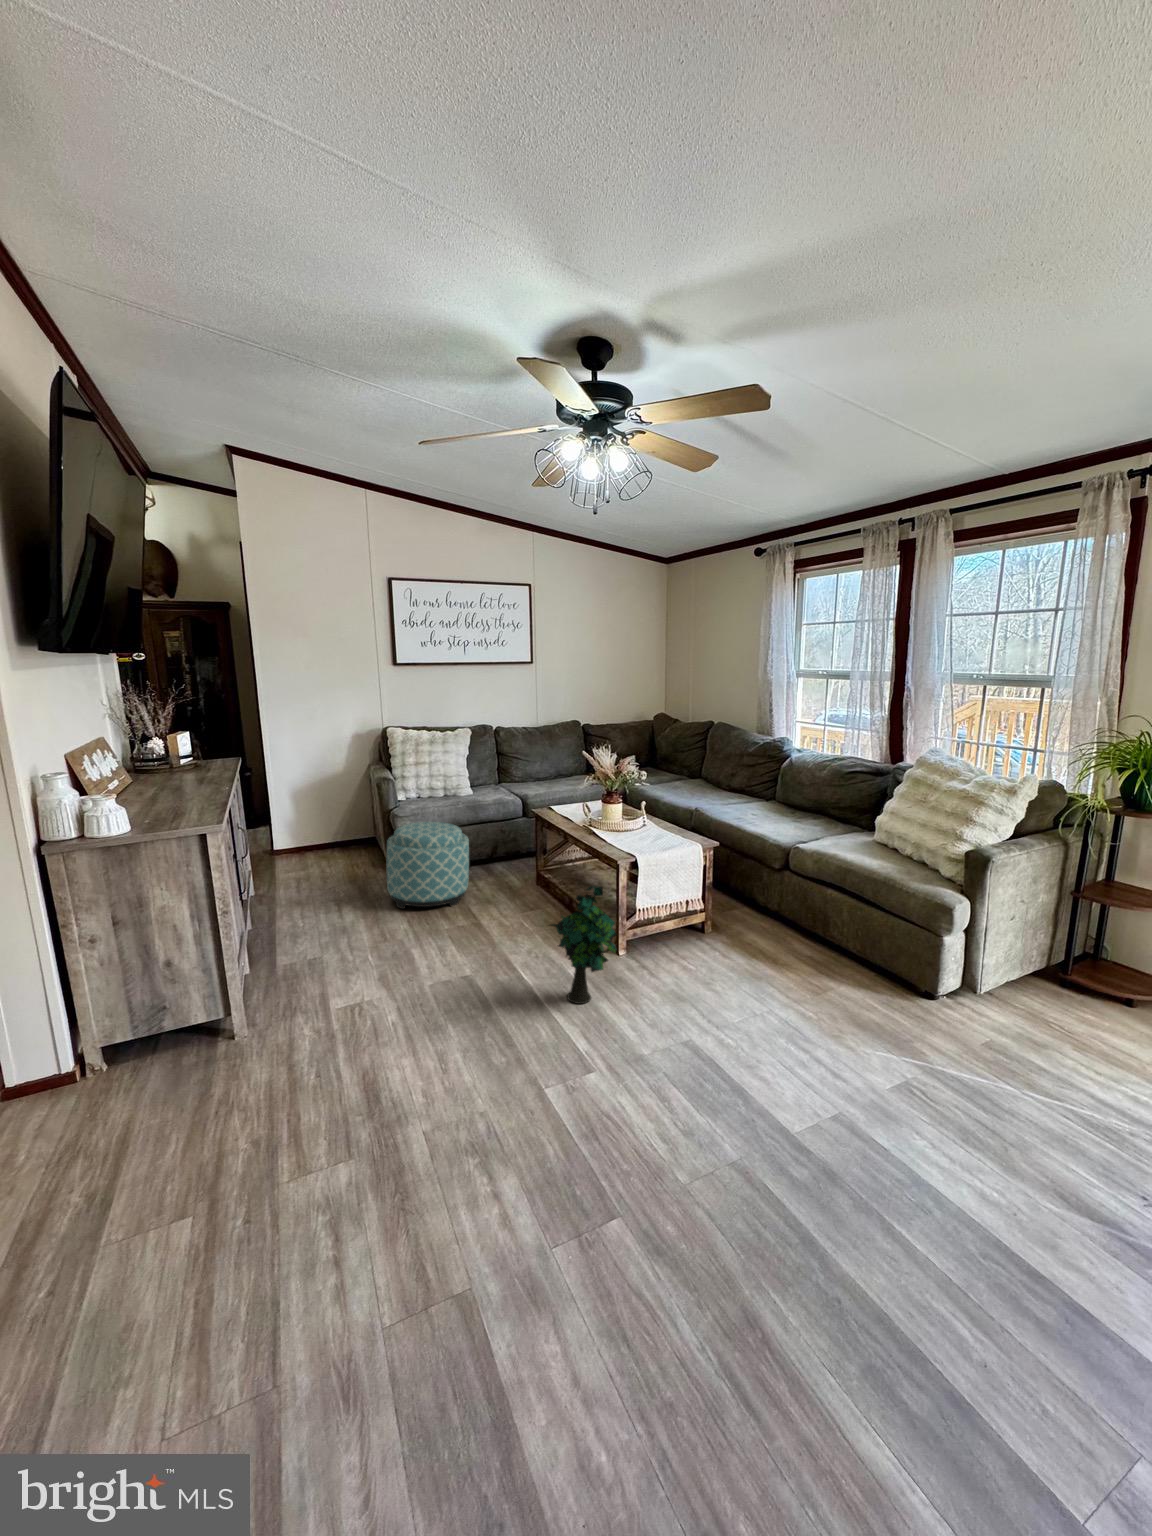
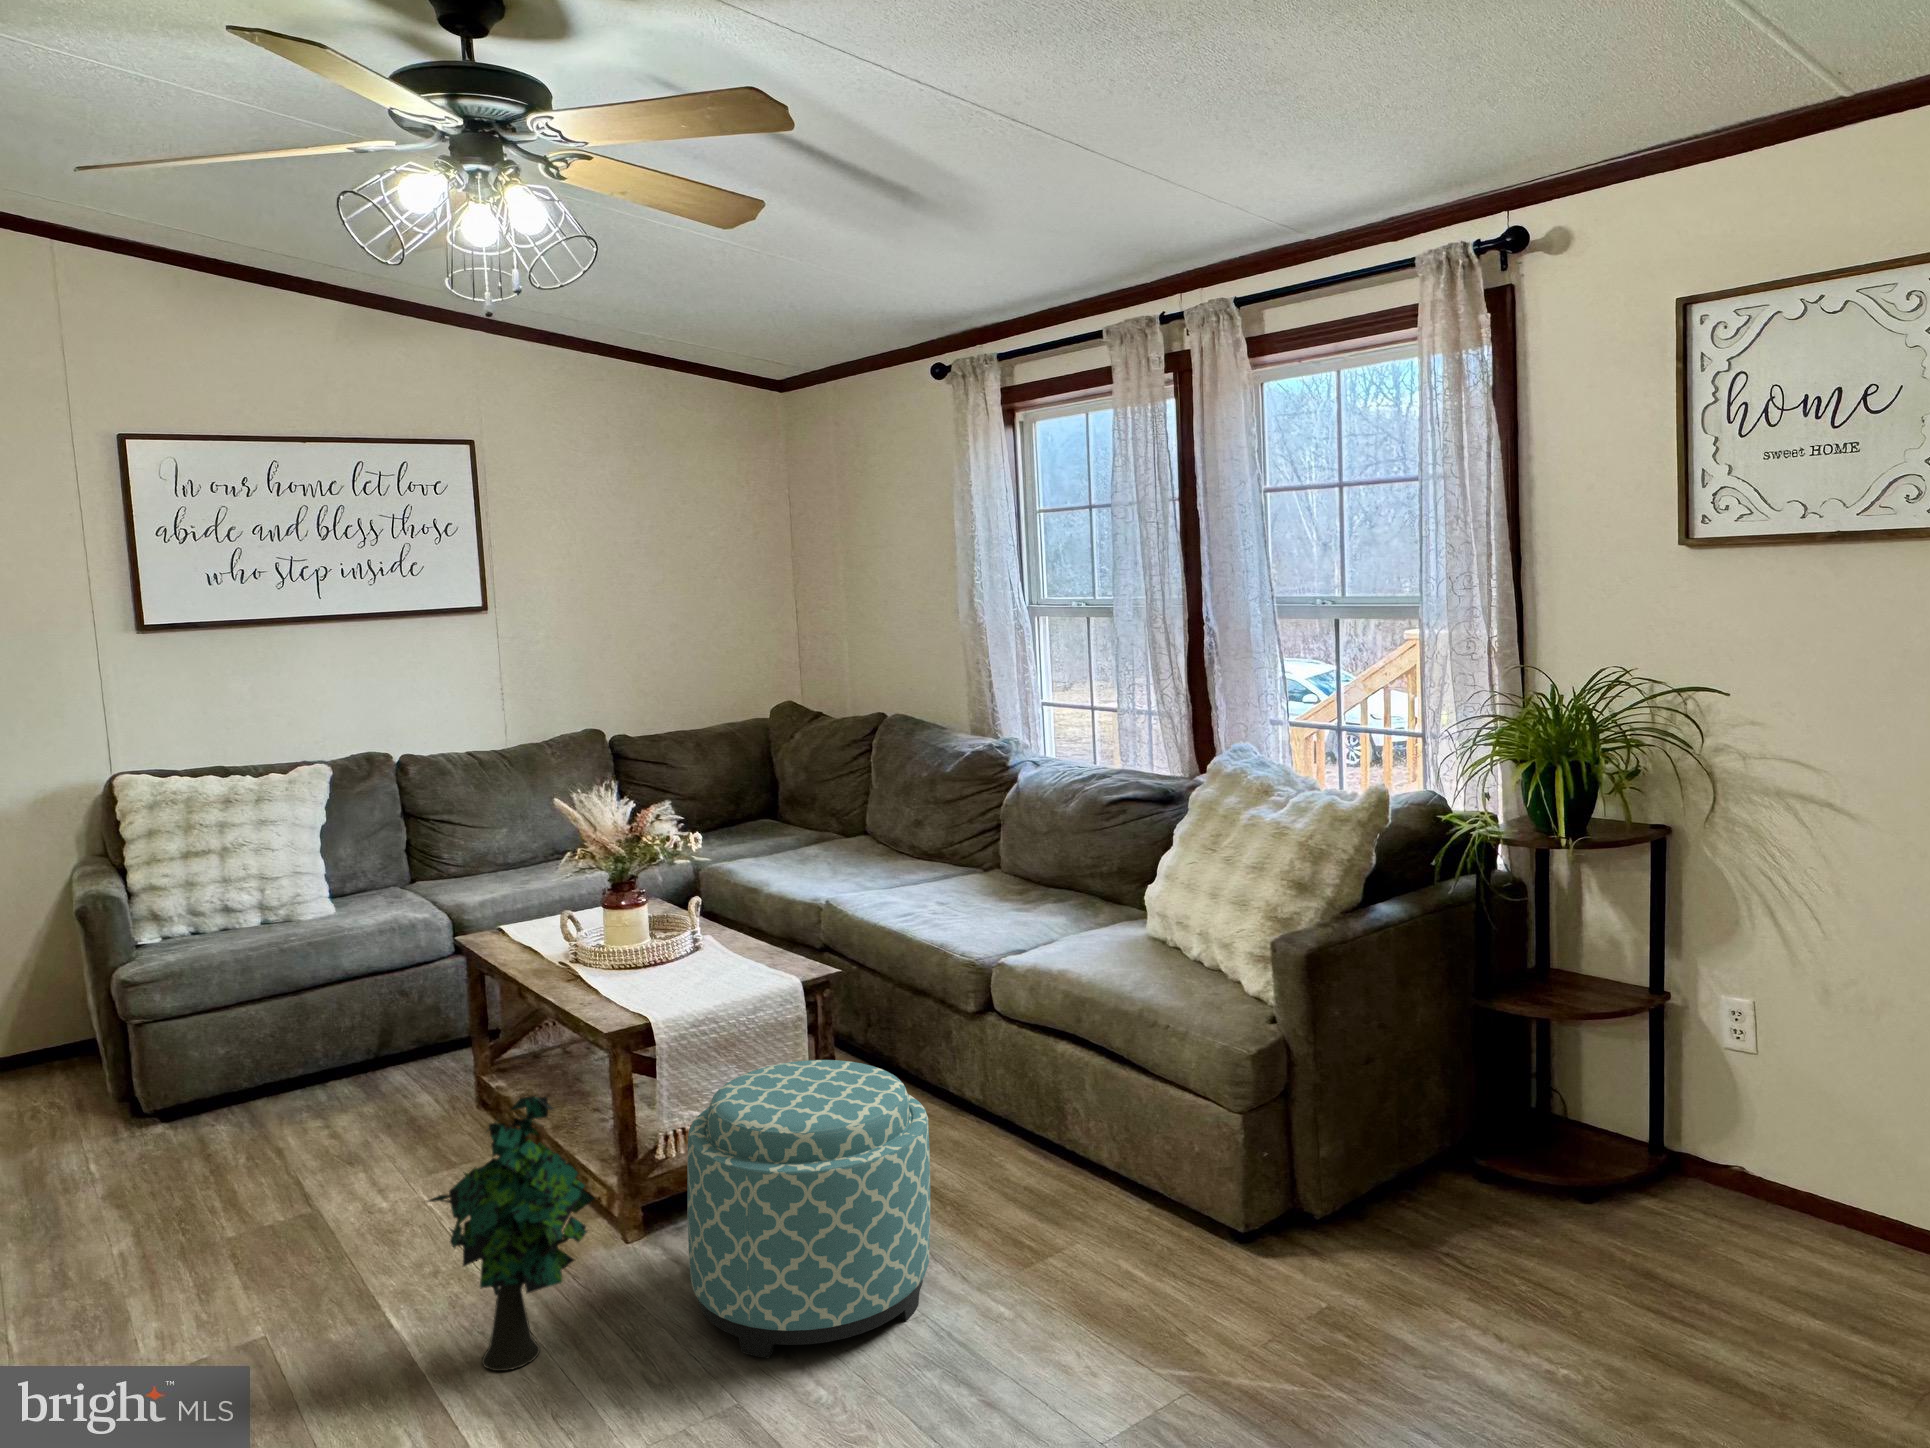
ottoman: present [386,822,469,909] -> present [687,1060,930,1358]

